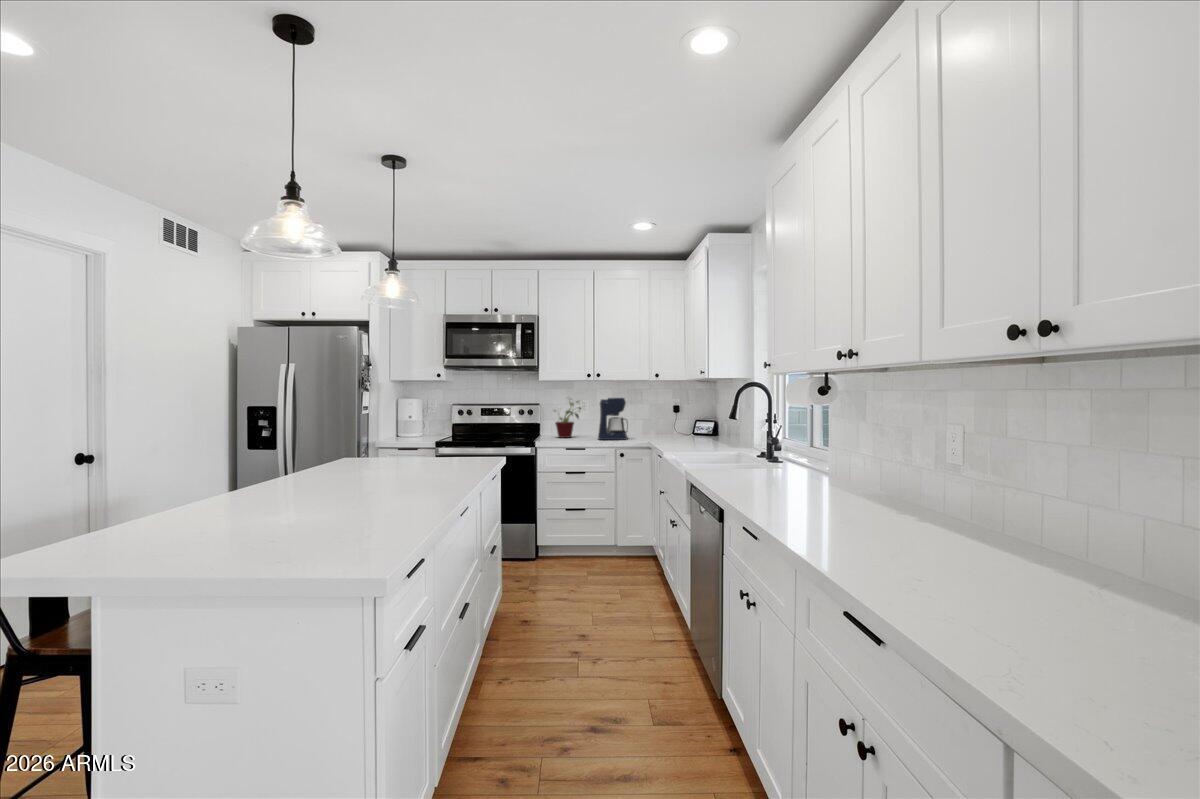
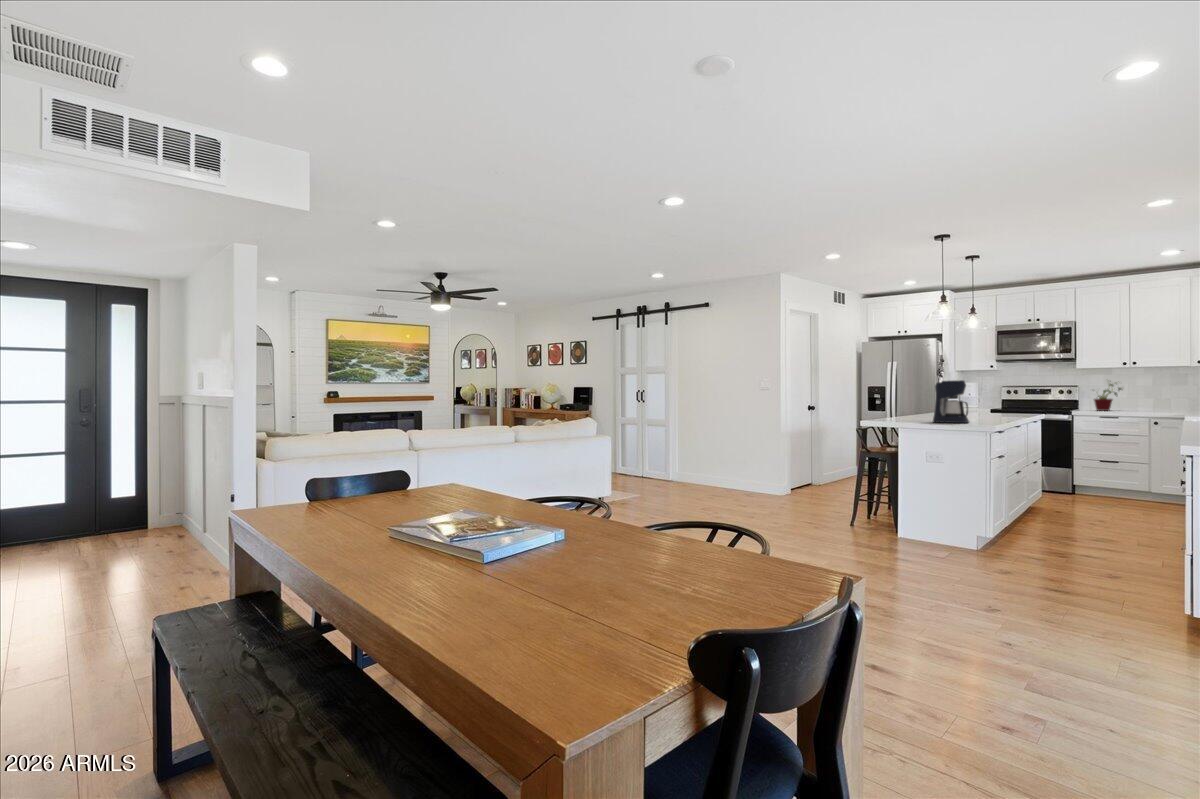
coffee maker: present [598,397,628,440] -> present [933,380,969,423]

